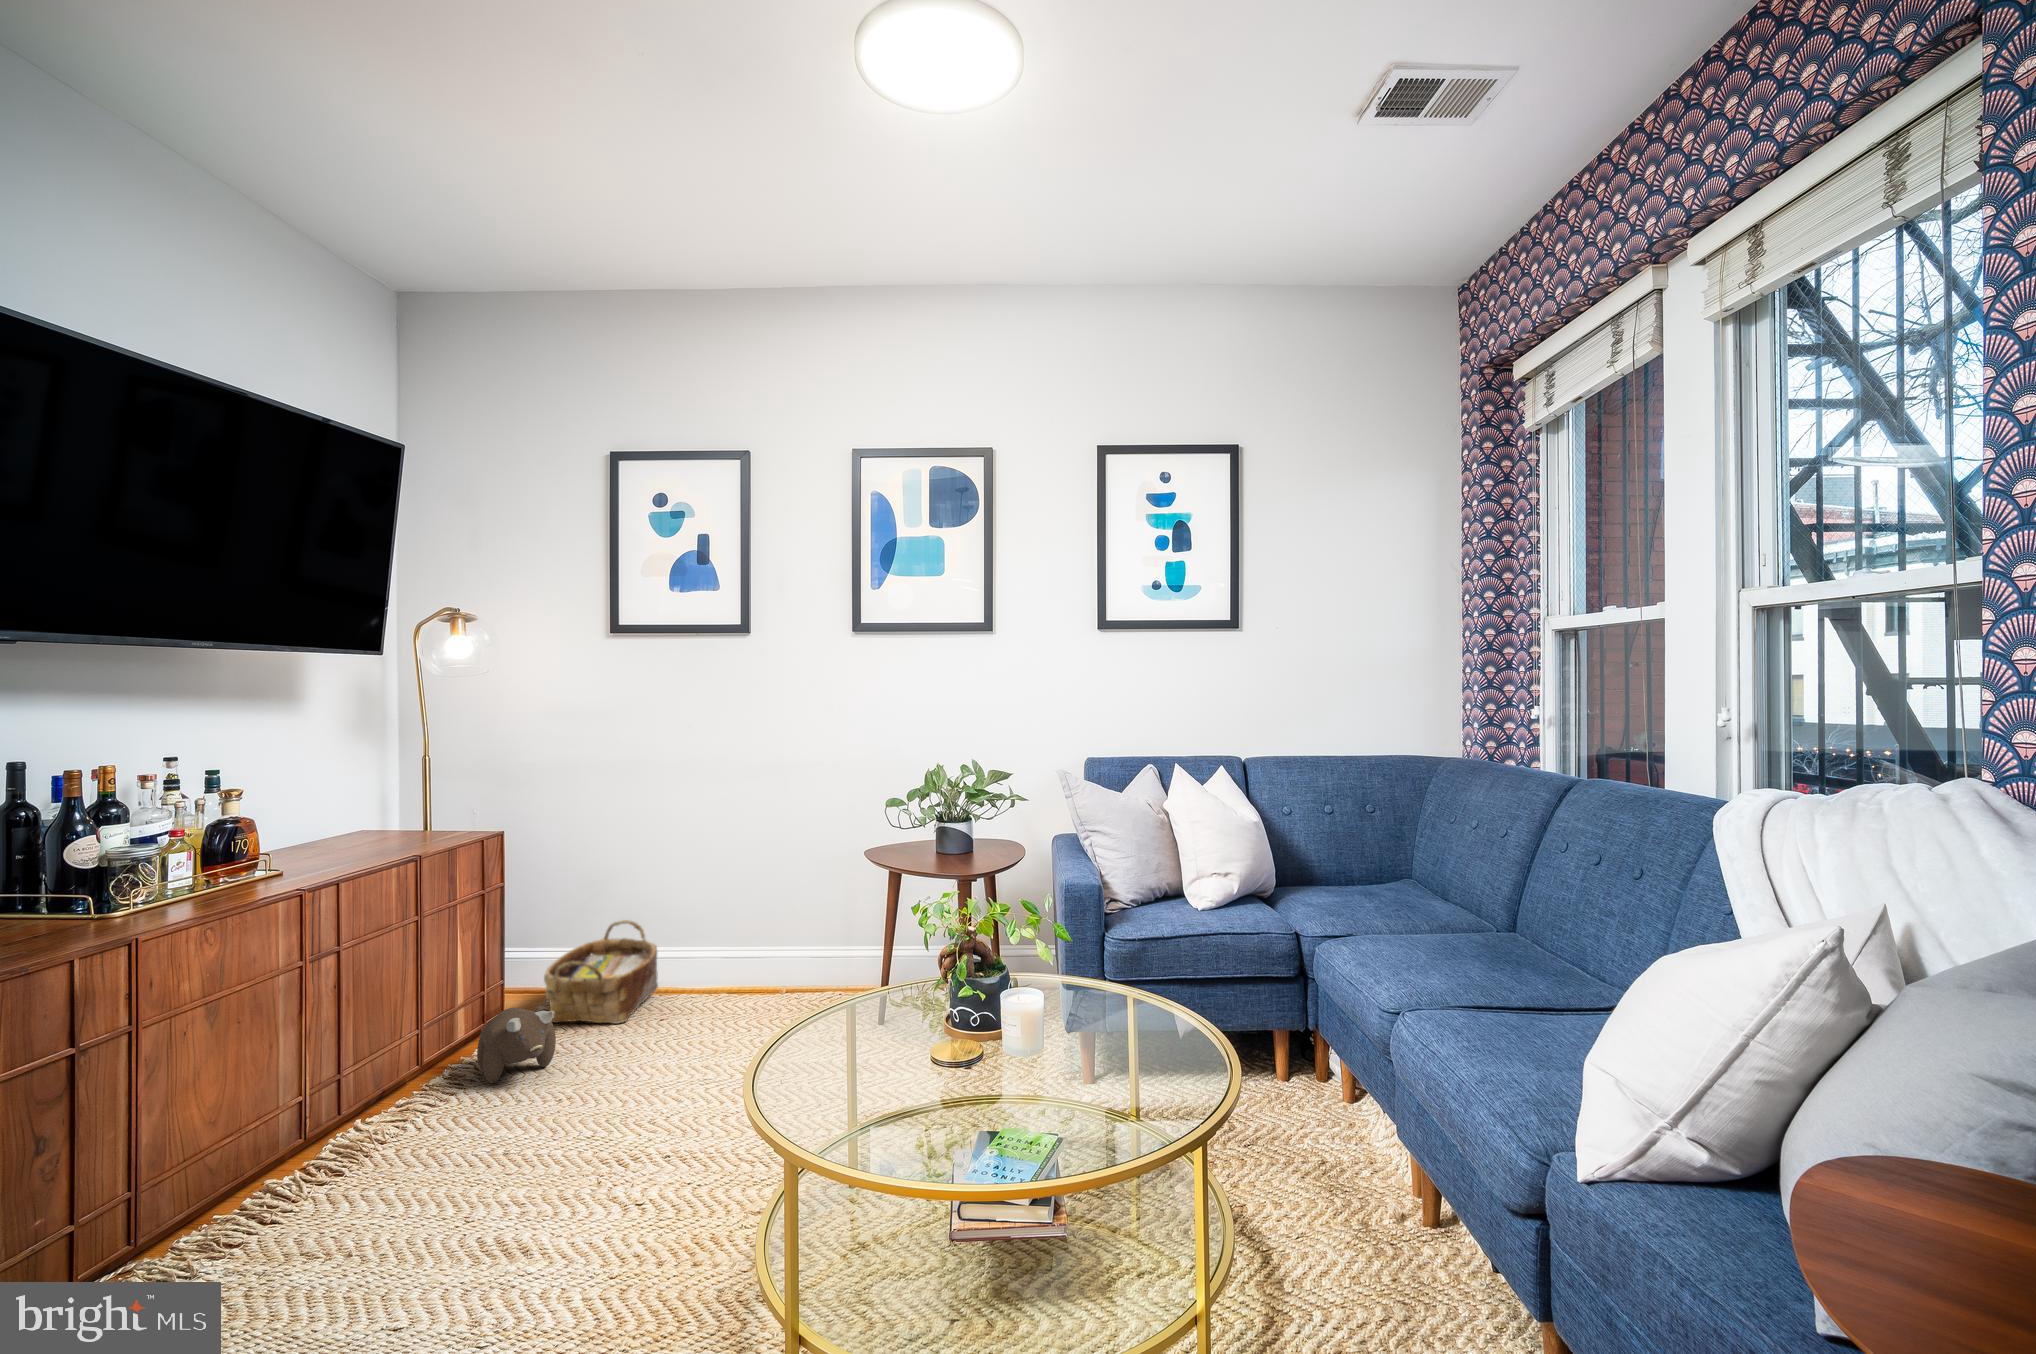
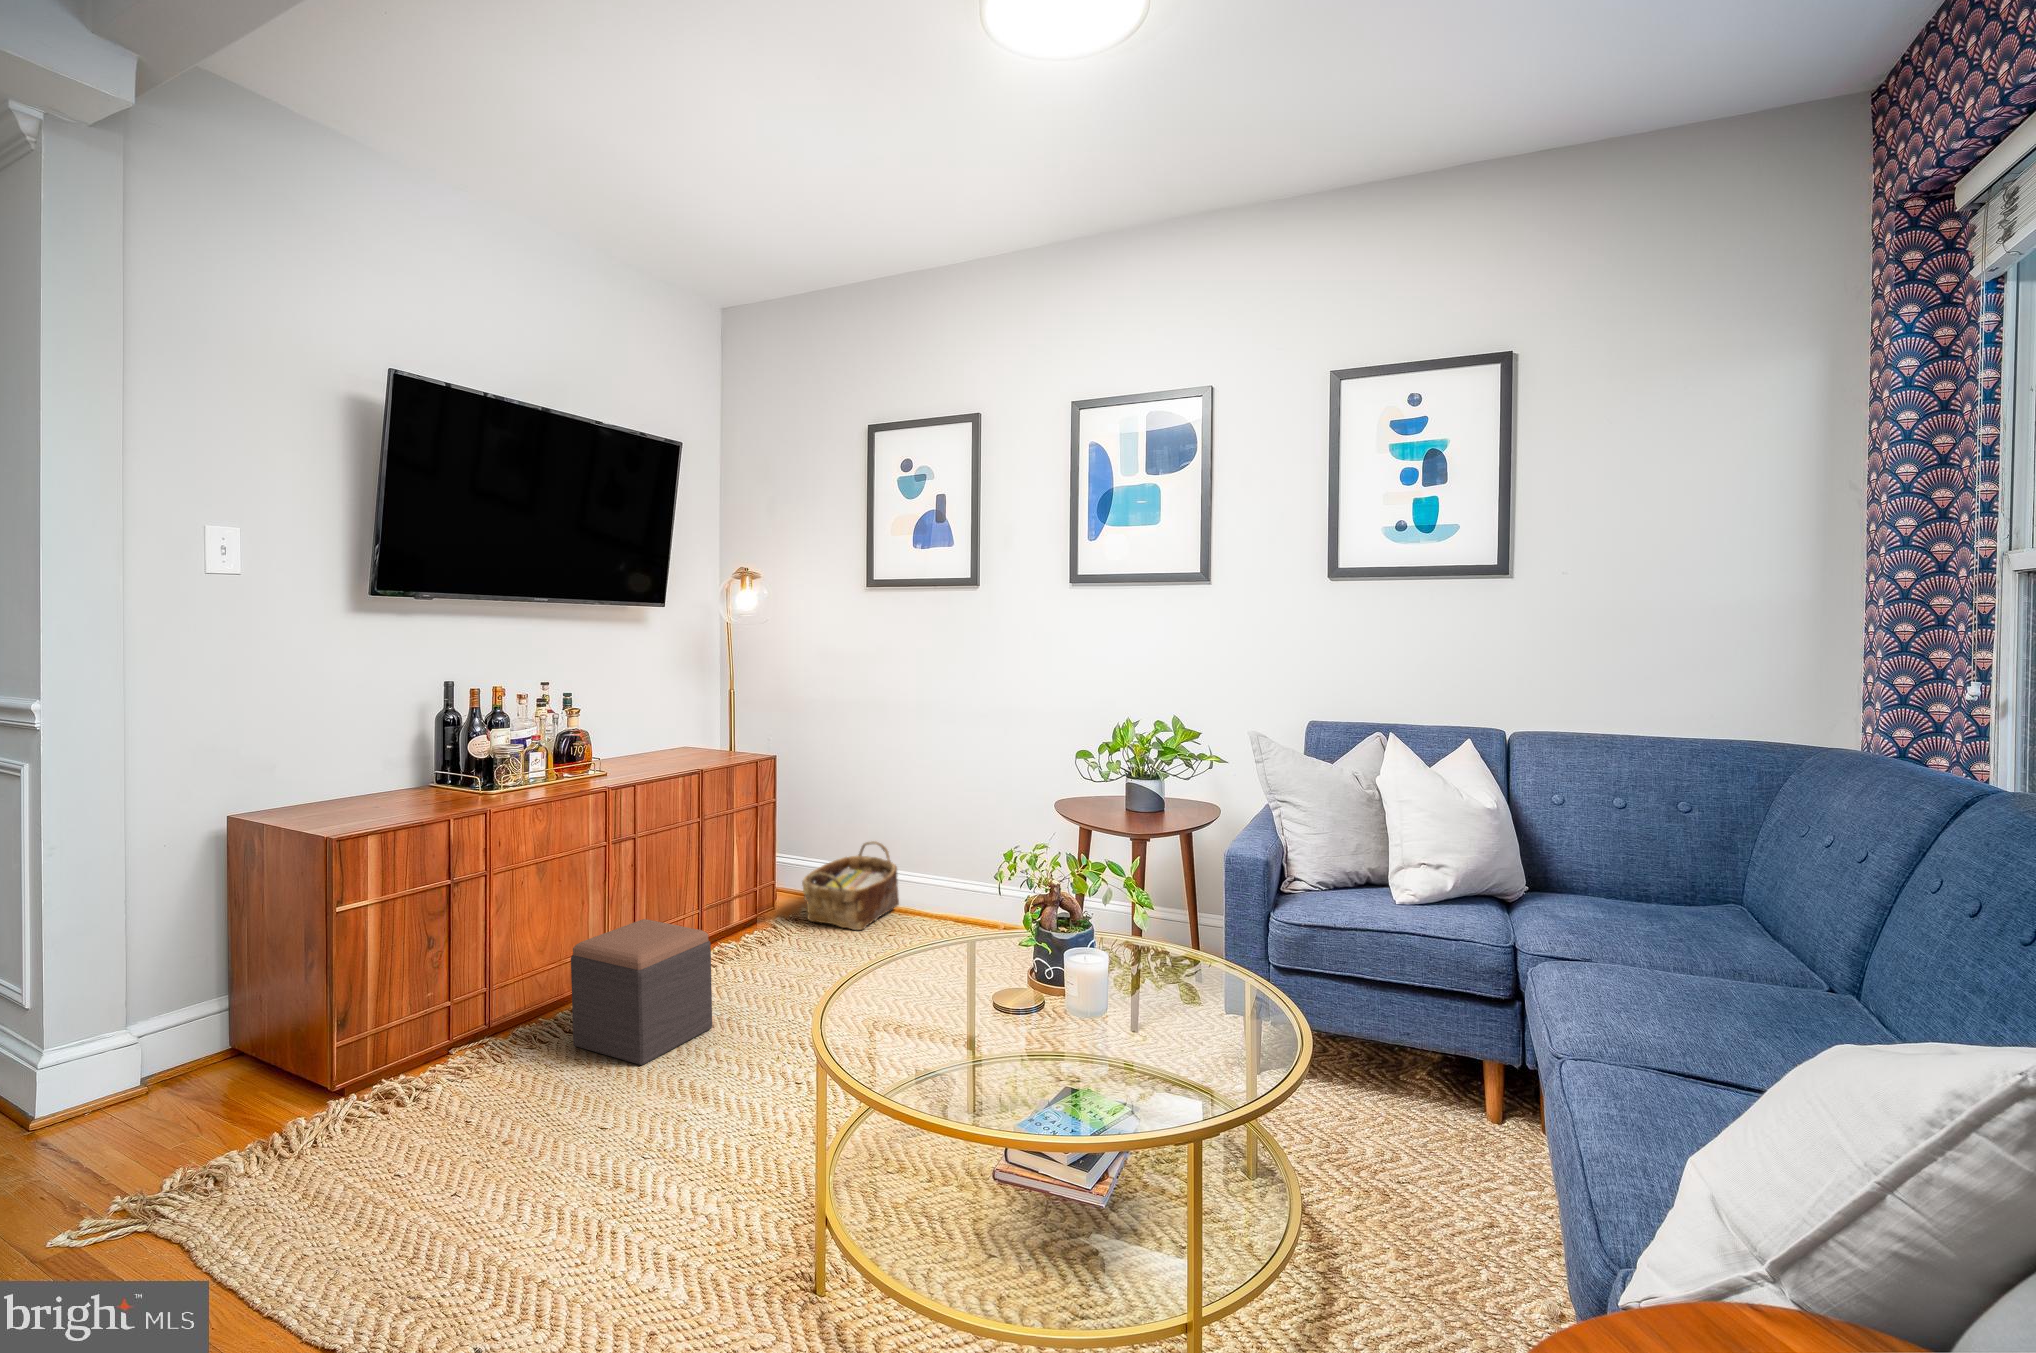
plush toy: present [477,1008,556,1083] -> none [737,904,794,963]
footstool: none [287,1044,490,1234] -> present [571,919,712,1065]

